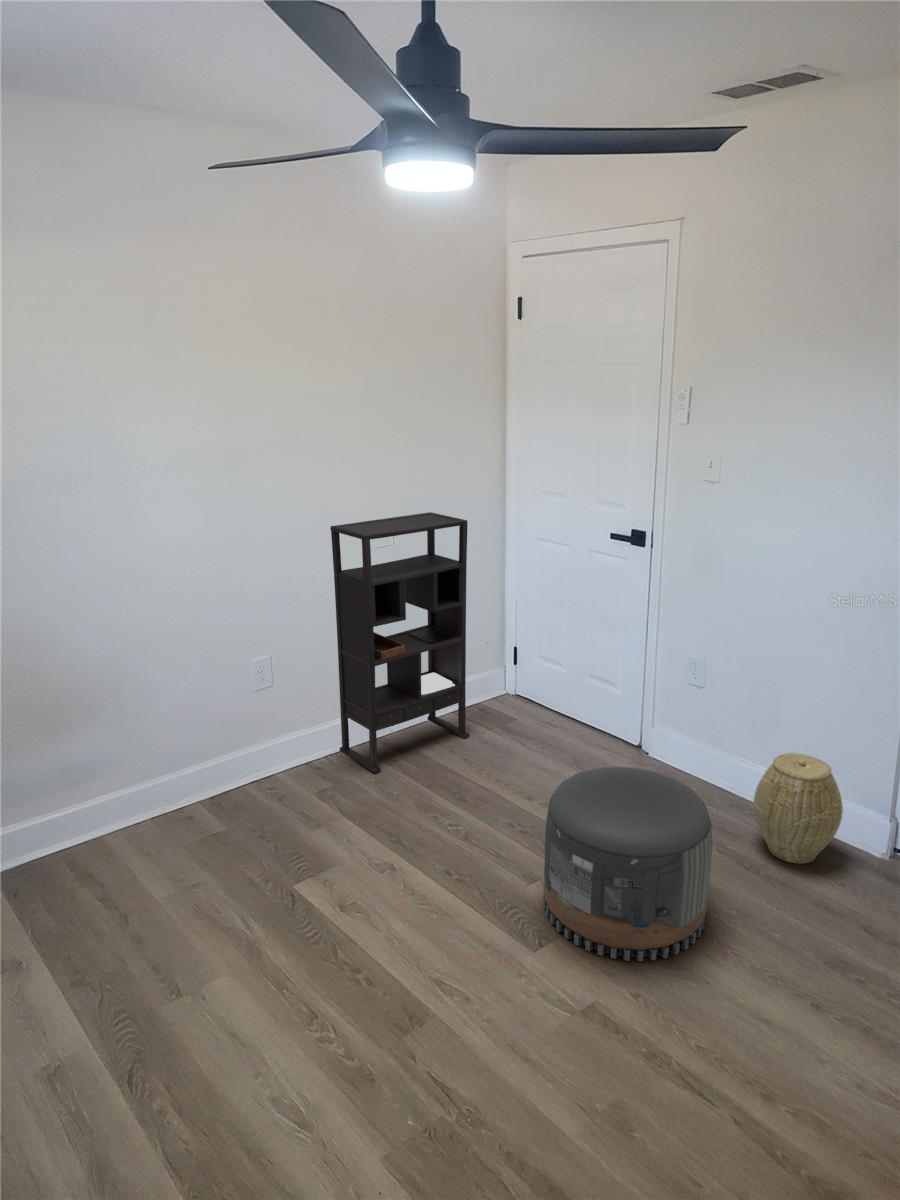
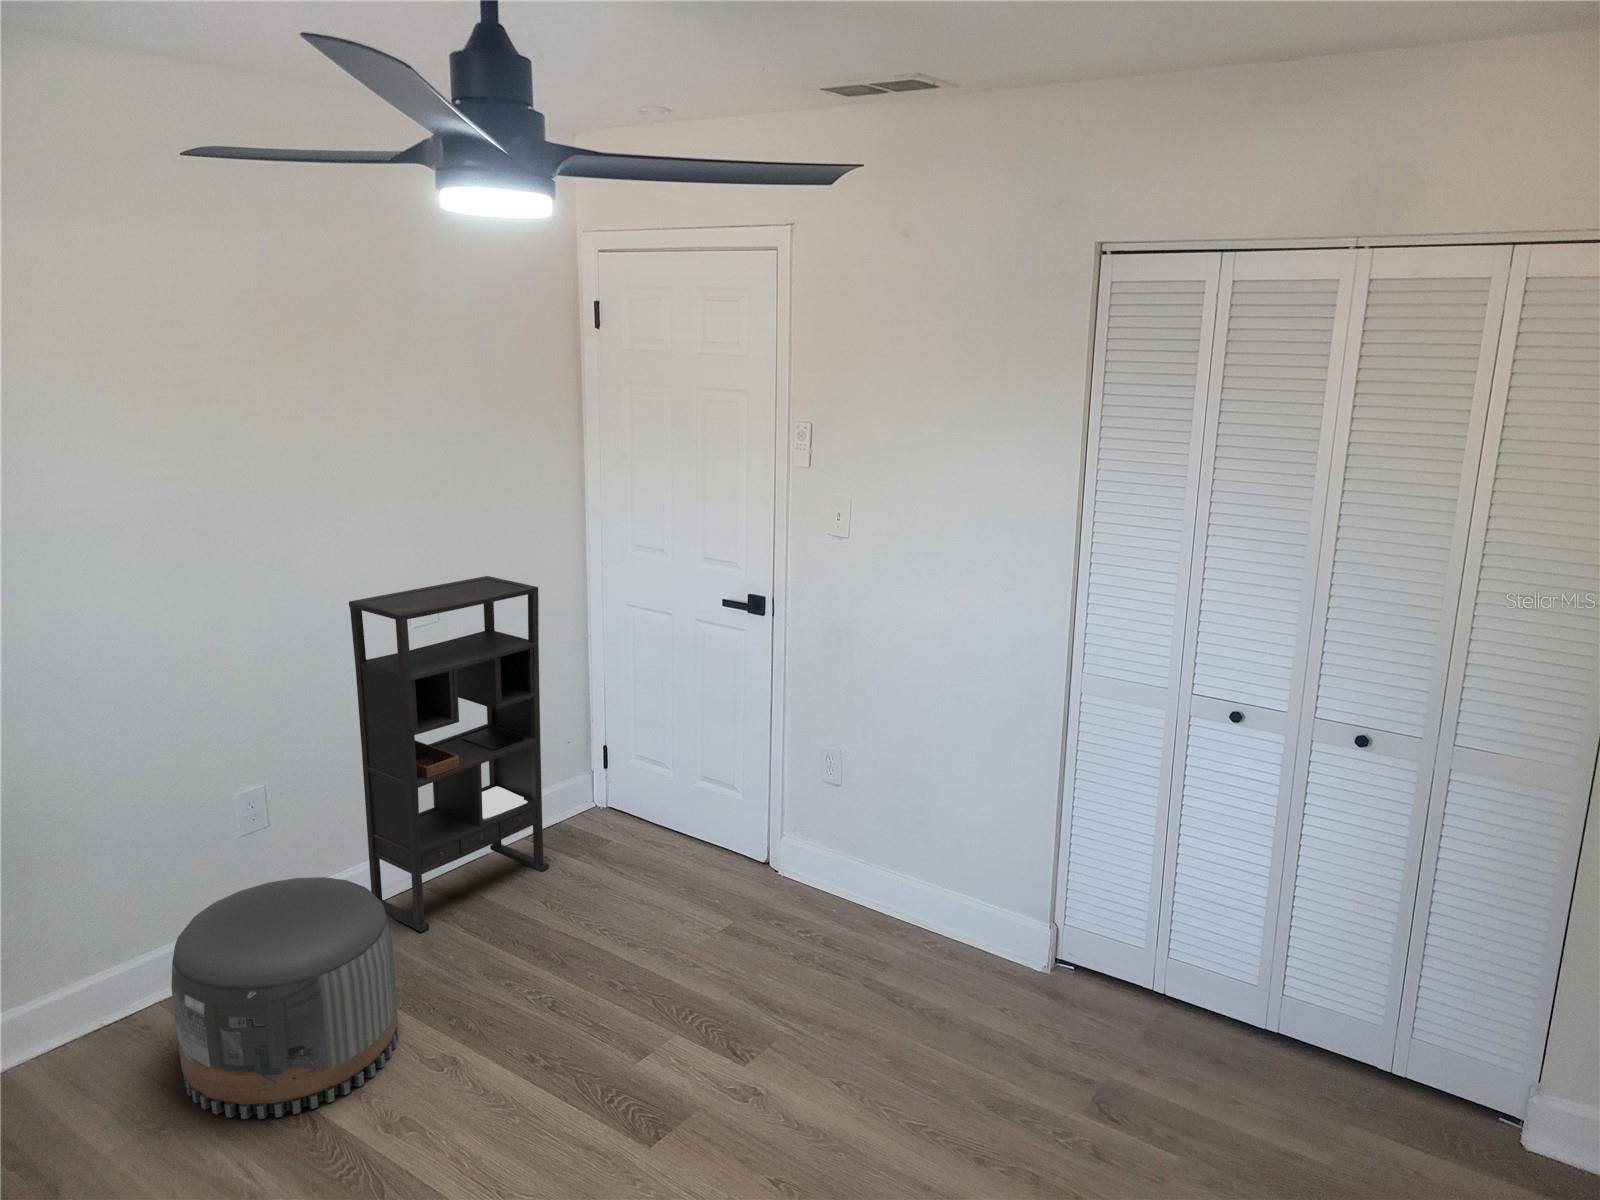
woven basket: present [754,753,843,864] -> none [905,858,1003,990]
pouf: present [544,766,713,961] -> present [171,877,398,1119]

